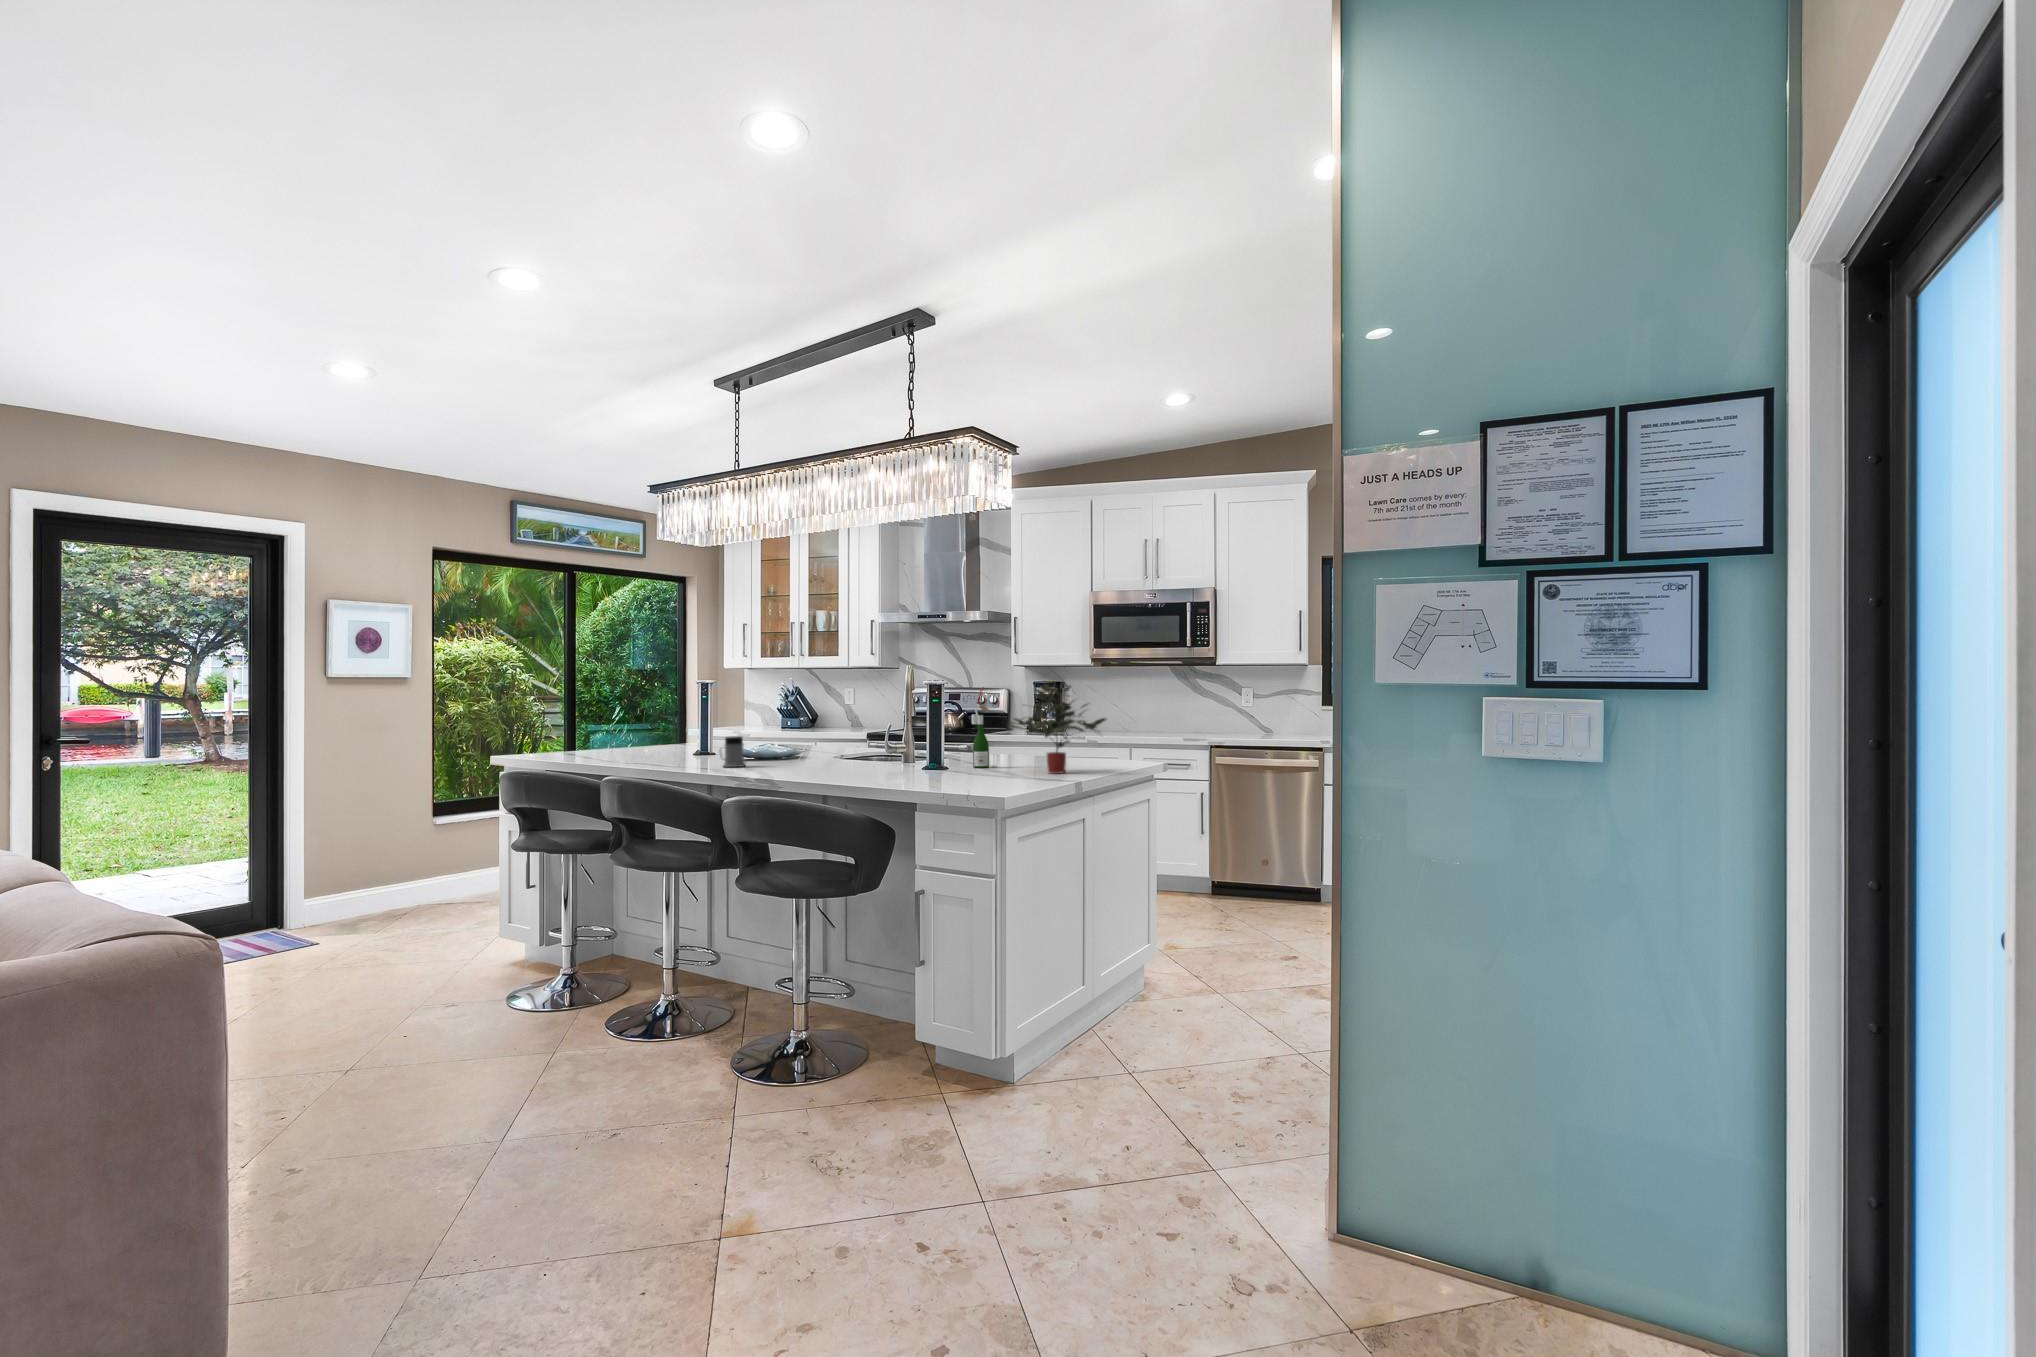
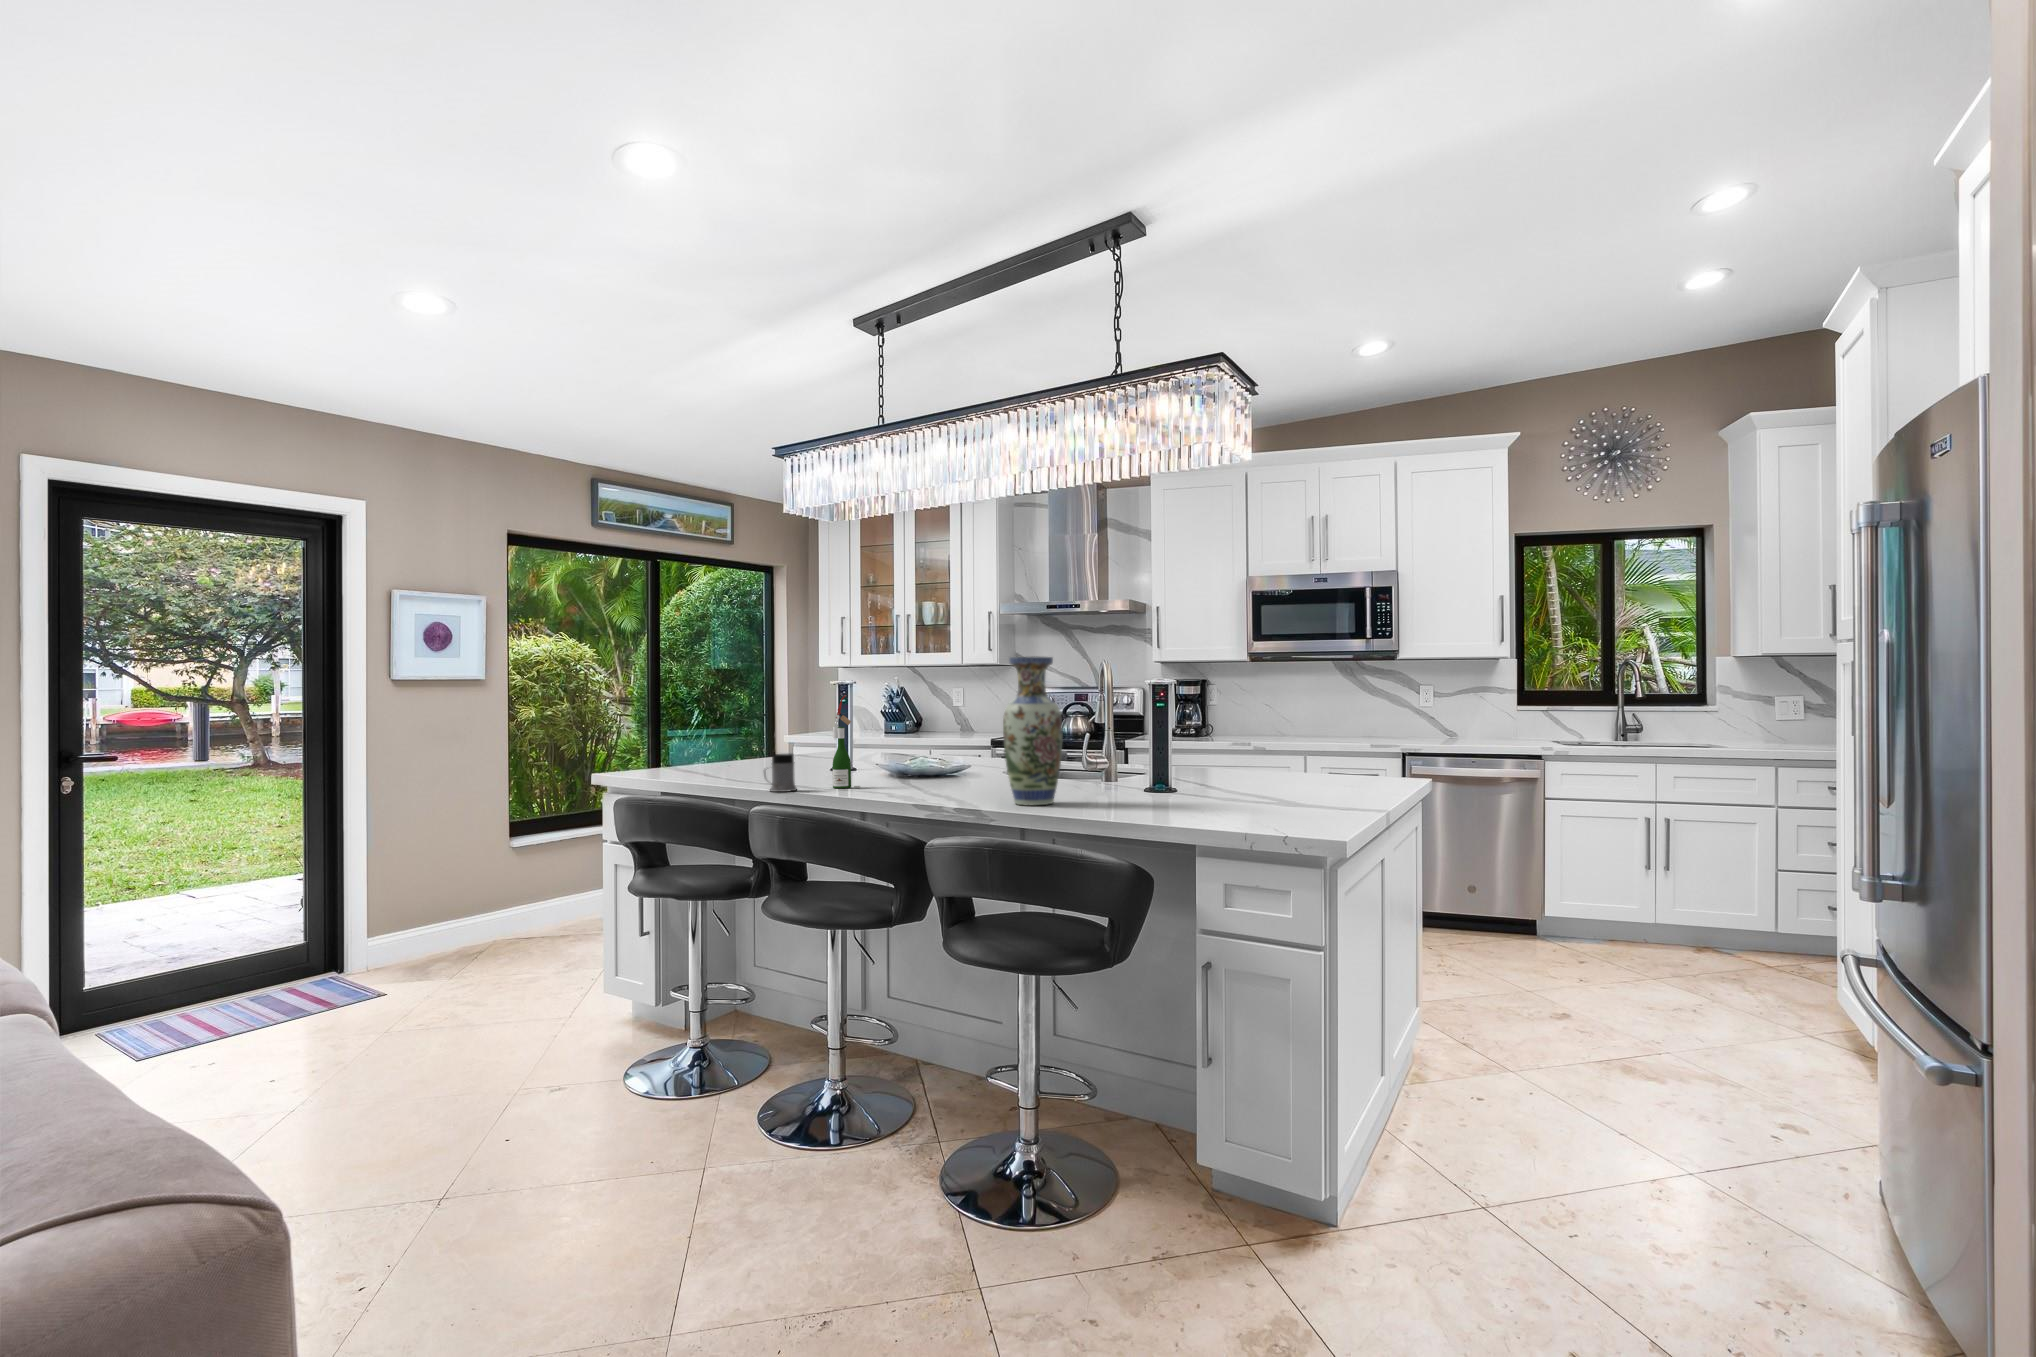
vase: none [921,658,967,772] -> present [1003,656,1062,806]
potted plant: present [1010,685,1106,774] -> none [1112,690,1248,811]
wine bottle: present [971,687,997,768] -> present [833,695,860,788]

